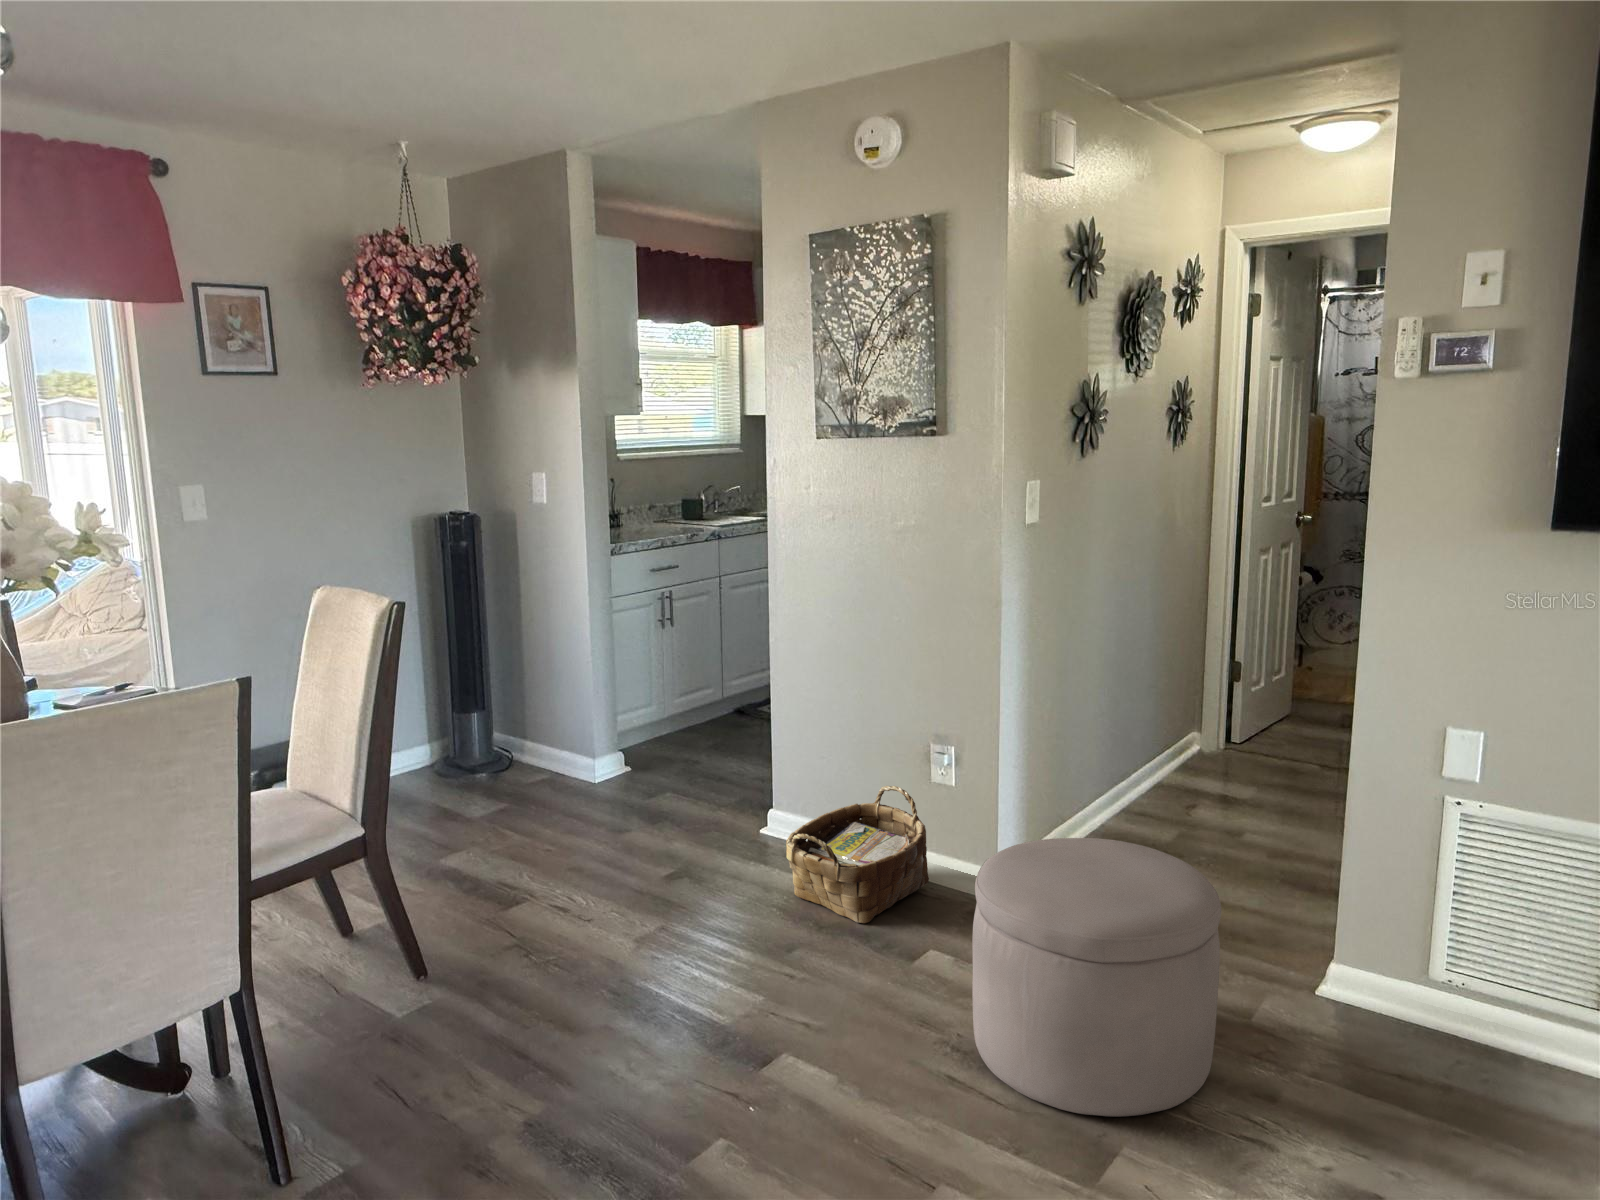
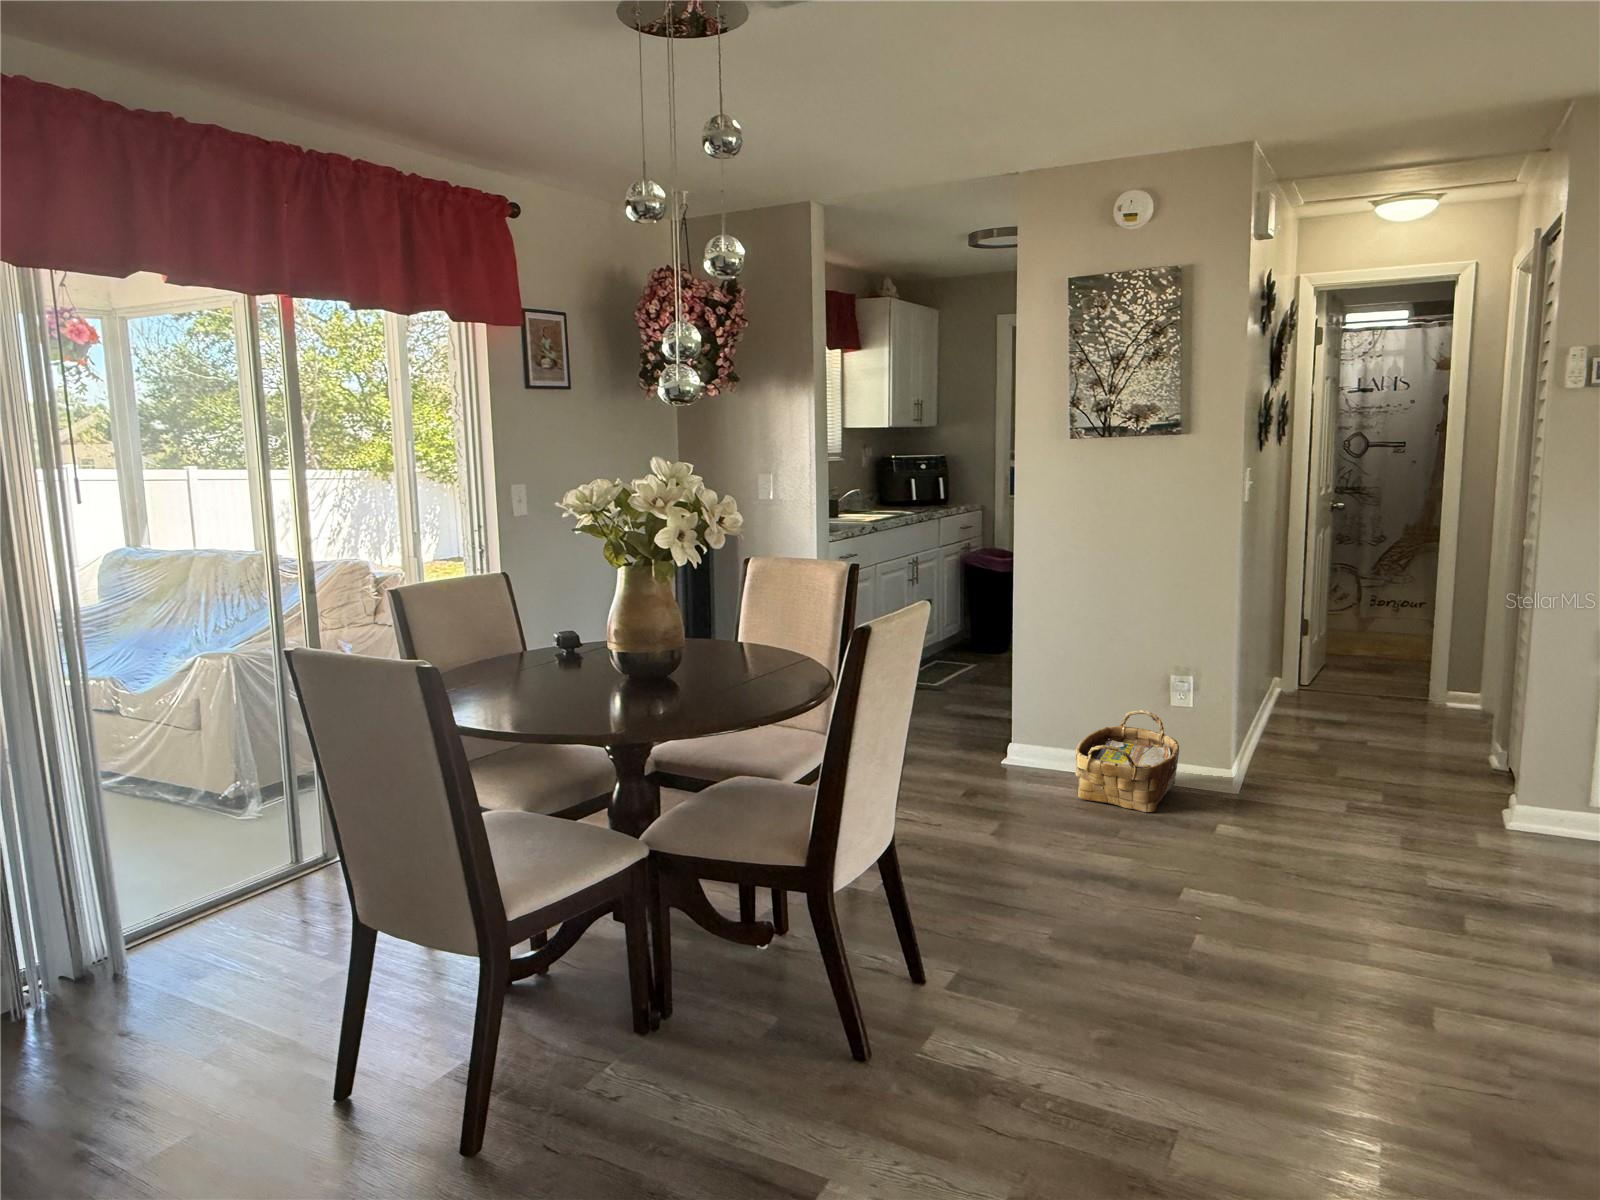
ottoman: present [972,838,1221,1117] -> none [1303,724,1505,907]

